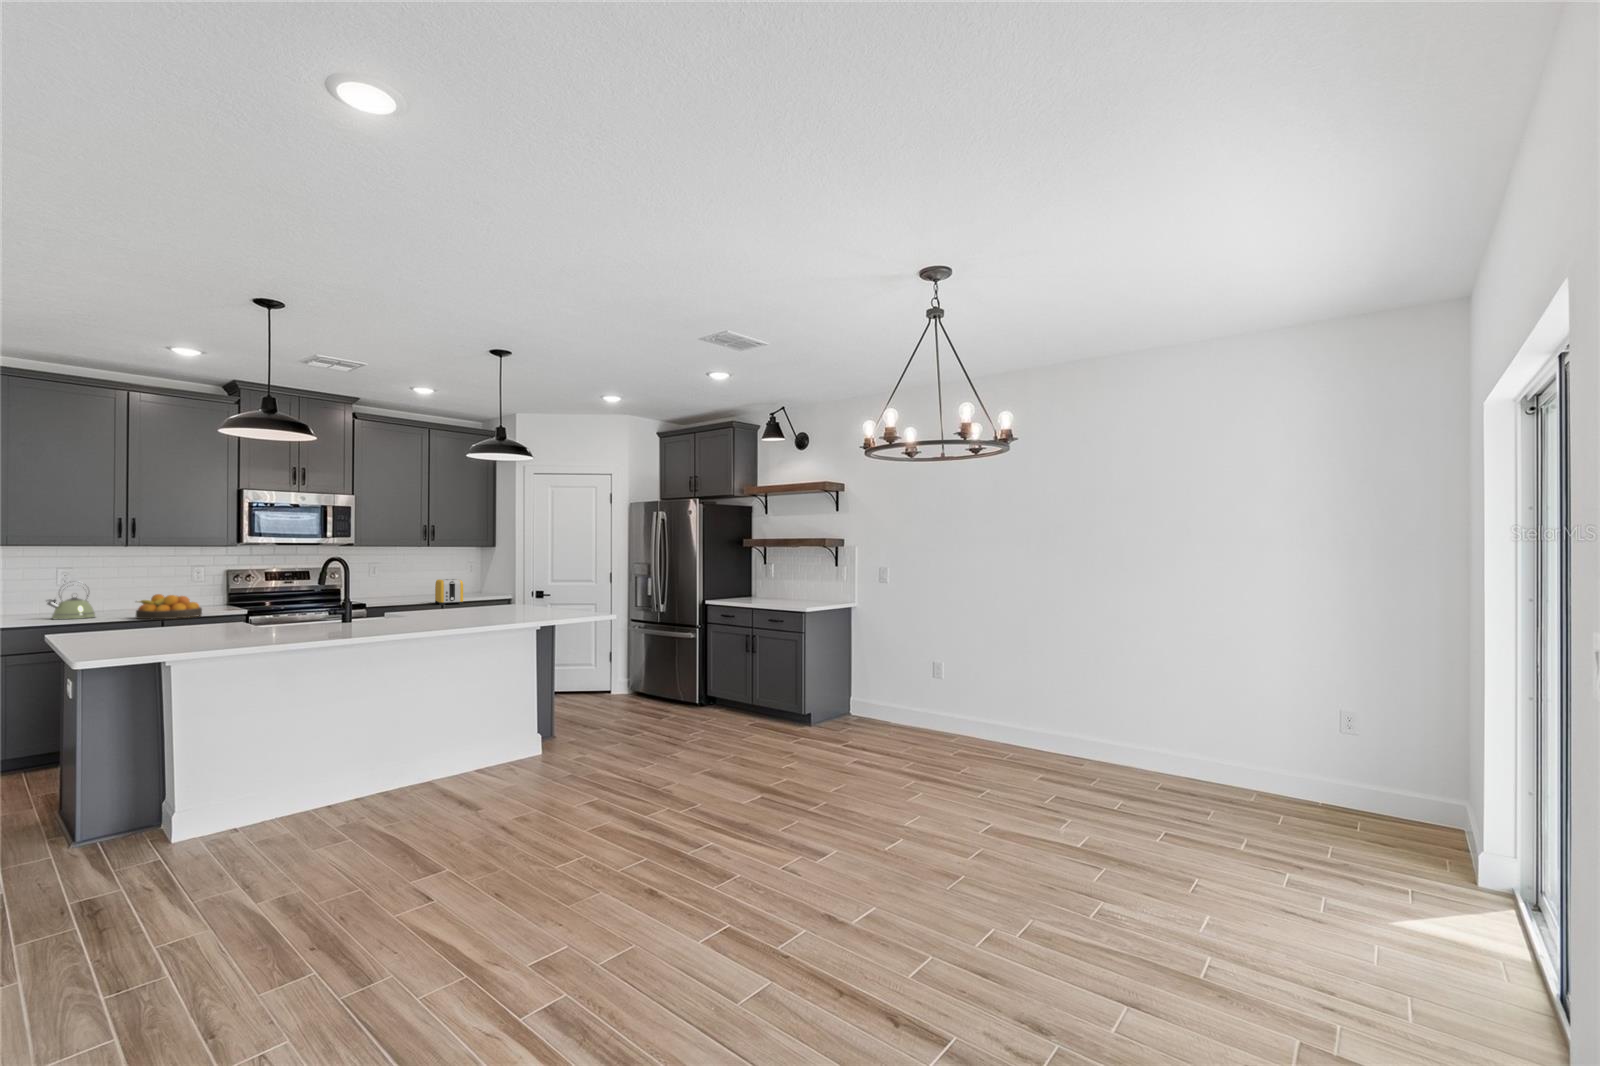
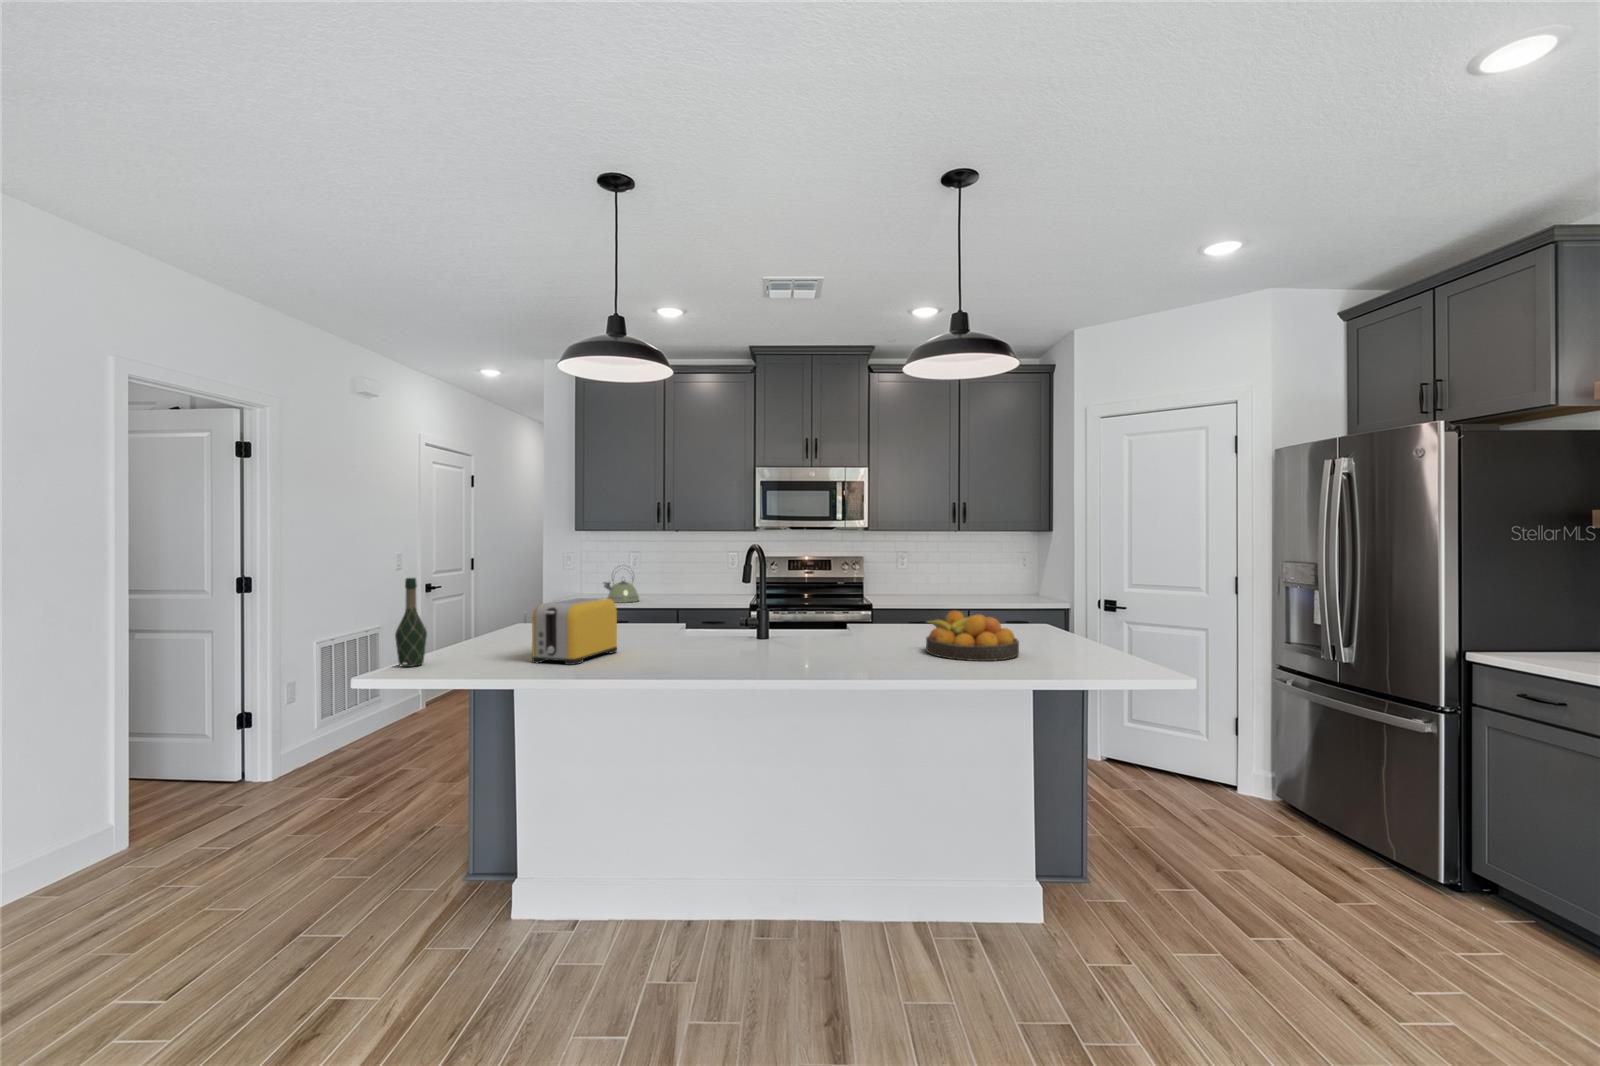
toaster: present [435,579,463,605] -> present [532,598,617,665]
wine bottle: none [111,581,138,648] -> present [395,578,427,667]
fruit bowl: present [136,594,202,619] -> present [926,611,1019,661]

